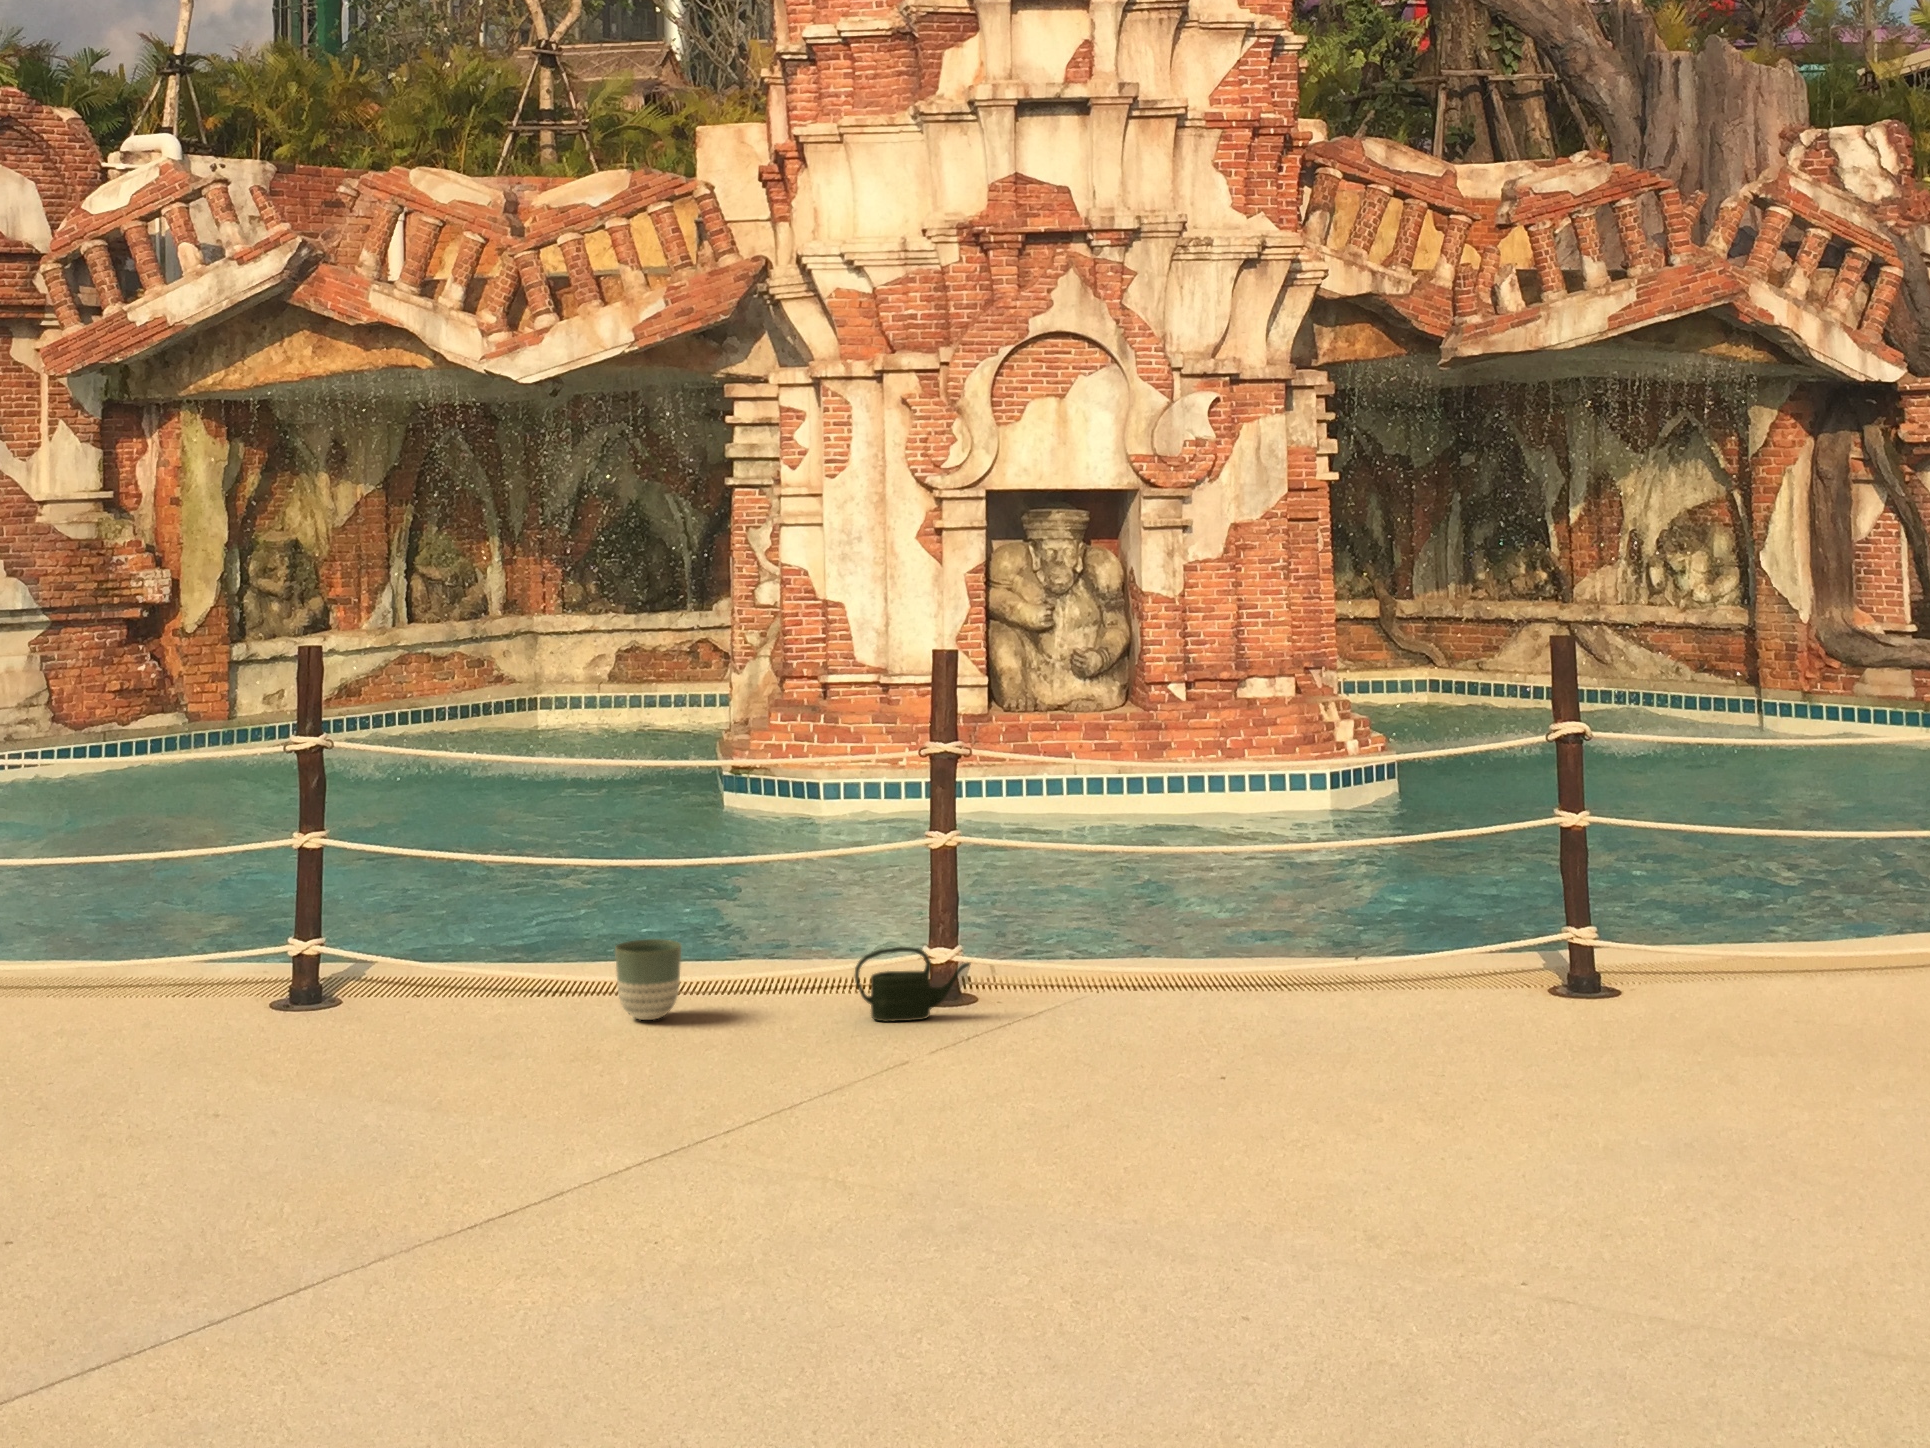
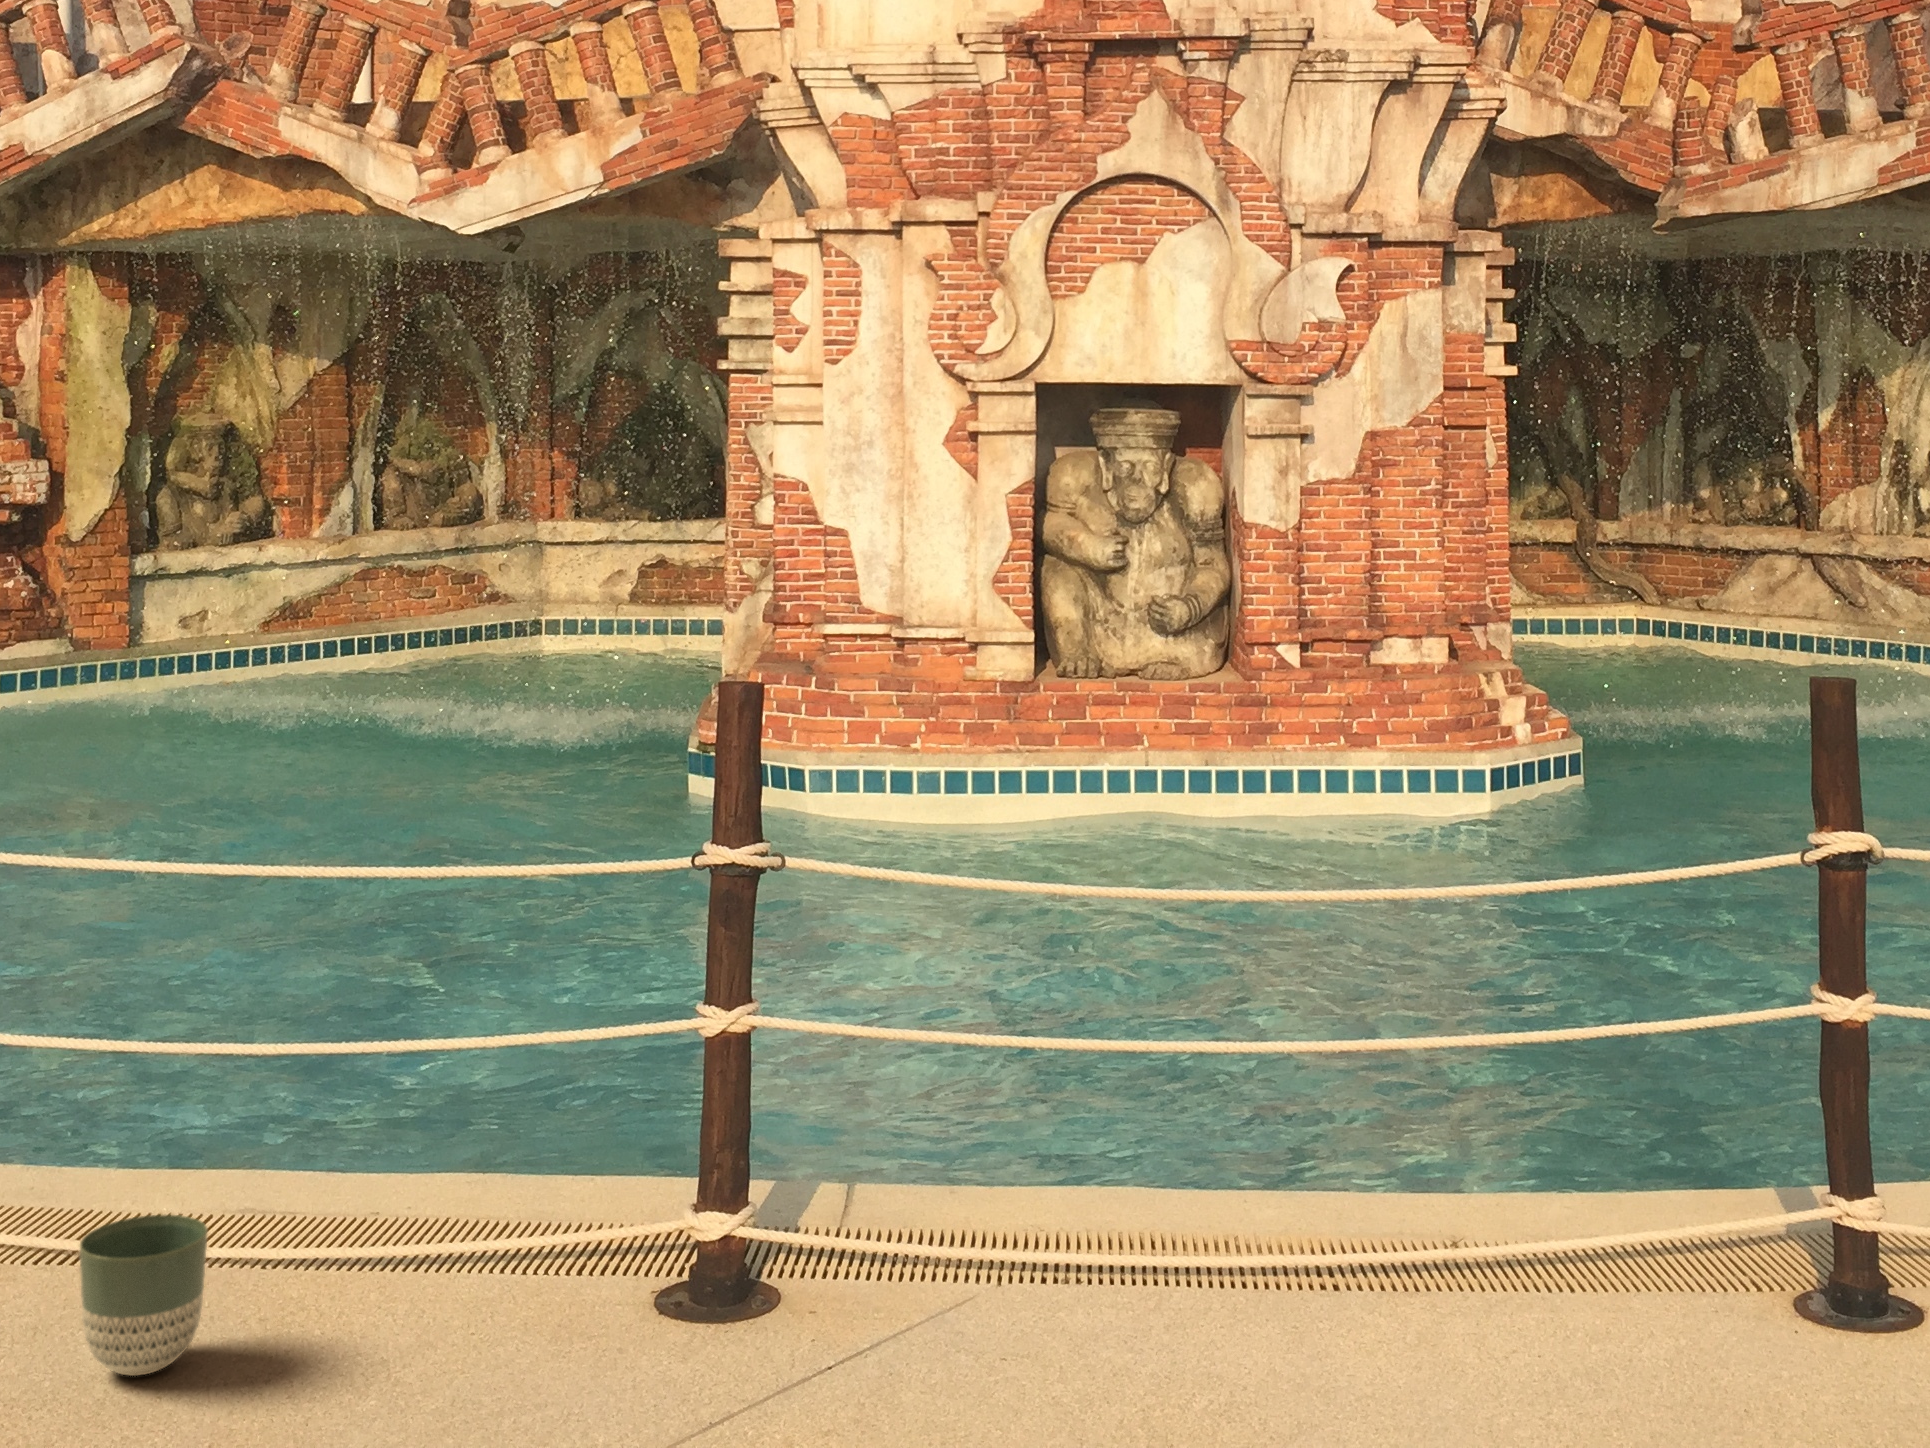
watering can: present [855,947,970,1022] -> none [506,1257,725,1401]

